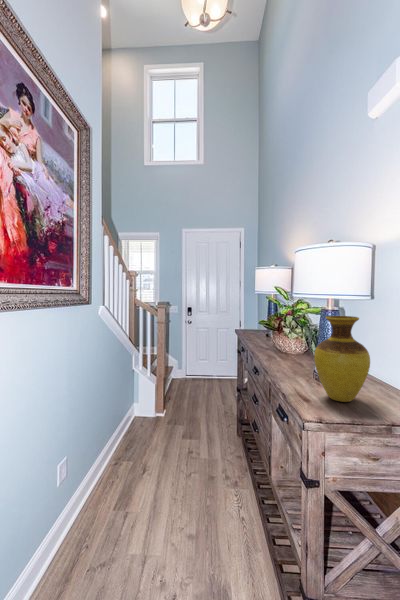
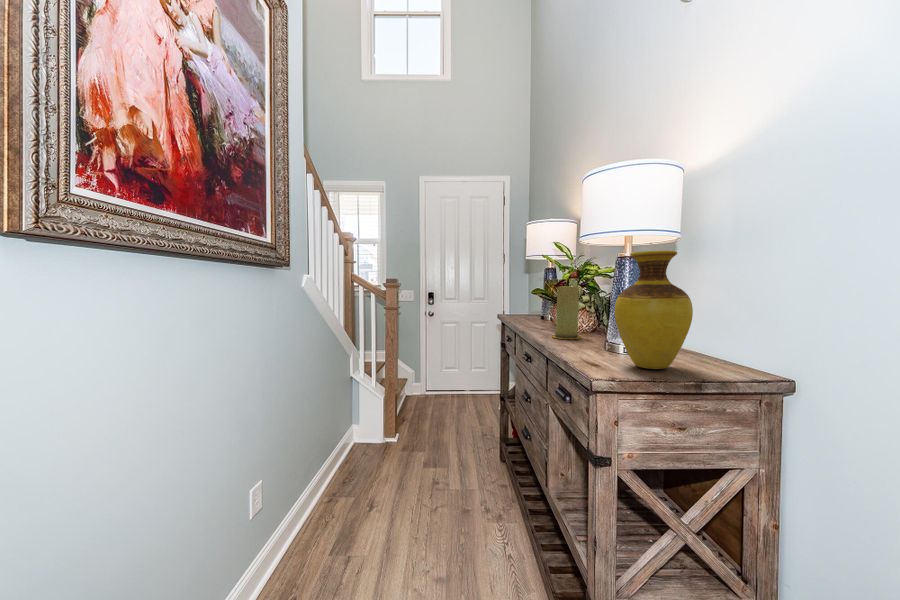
candle: none [272,324,293,364] -> present [552,286,581,339]

